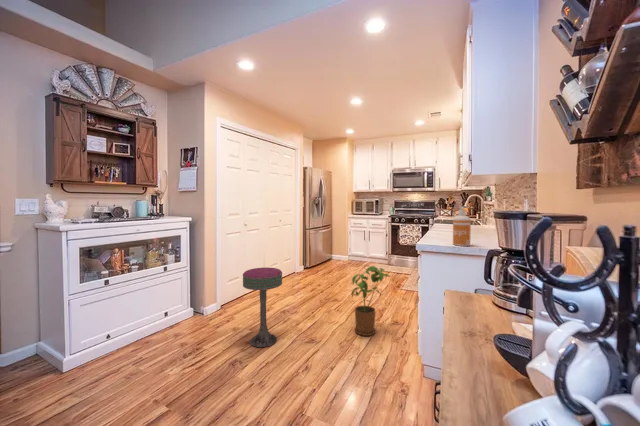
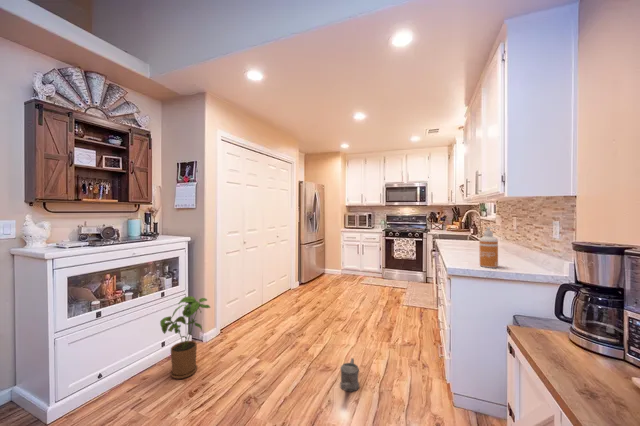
house plant: present [352,266,389,336] -> present [160,296,210,379]
bar stool: present [243,267,282,347] -> none [253,290,295,380]
watering can: none [316,332,338,361] -> present [340,358,359,392]

